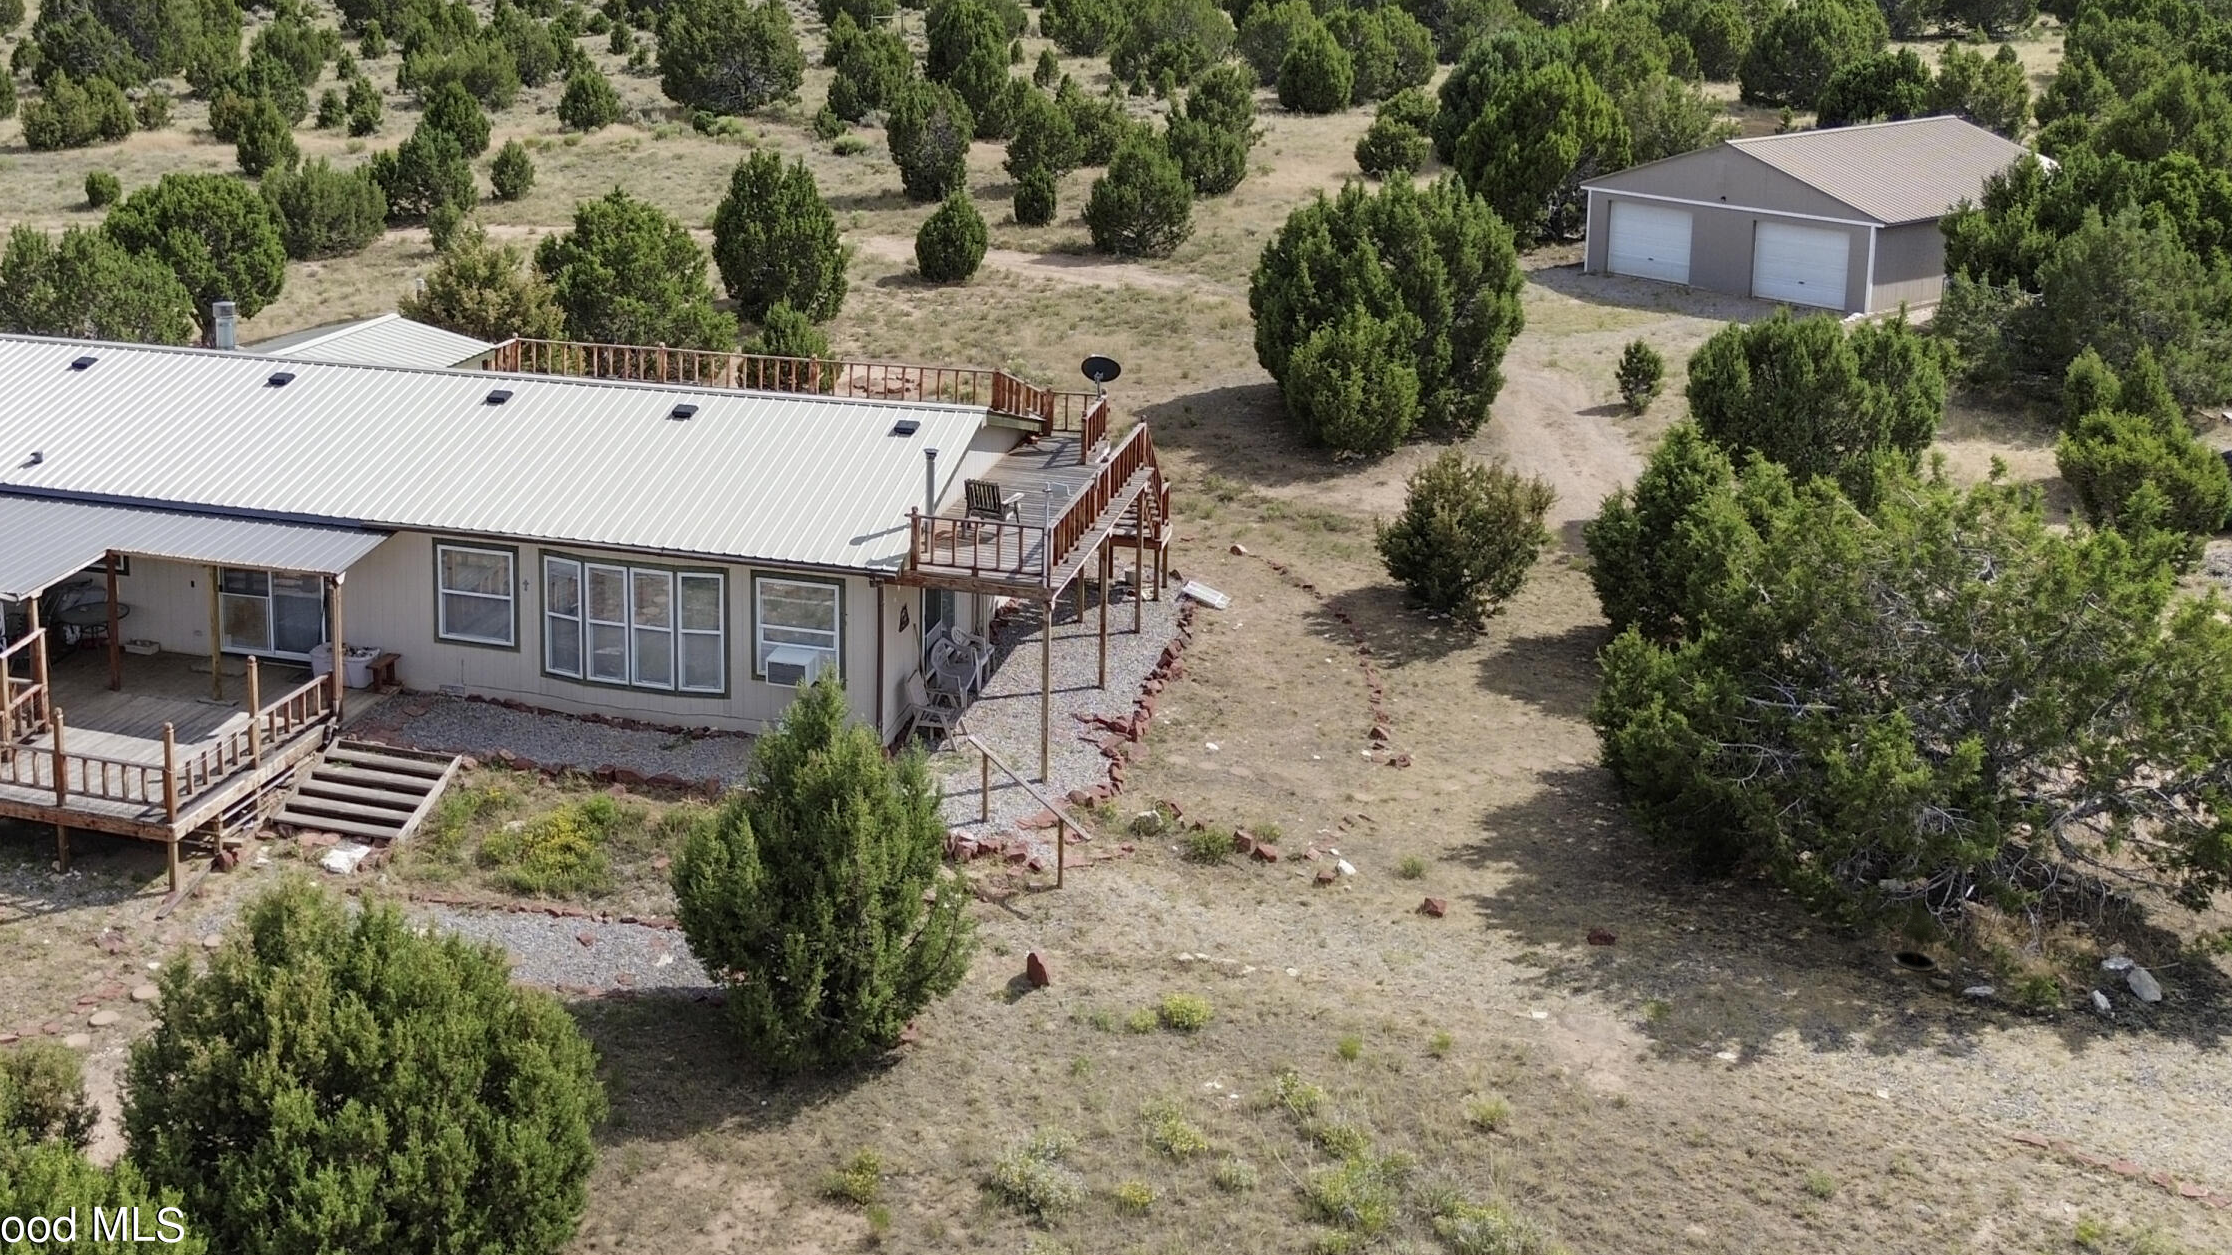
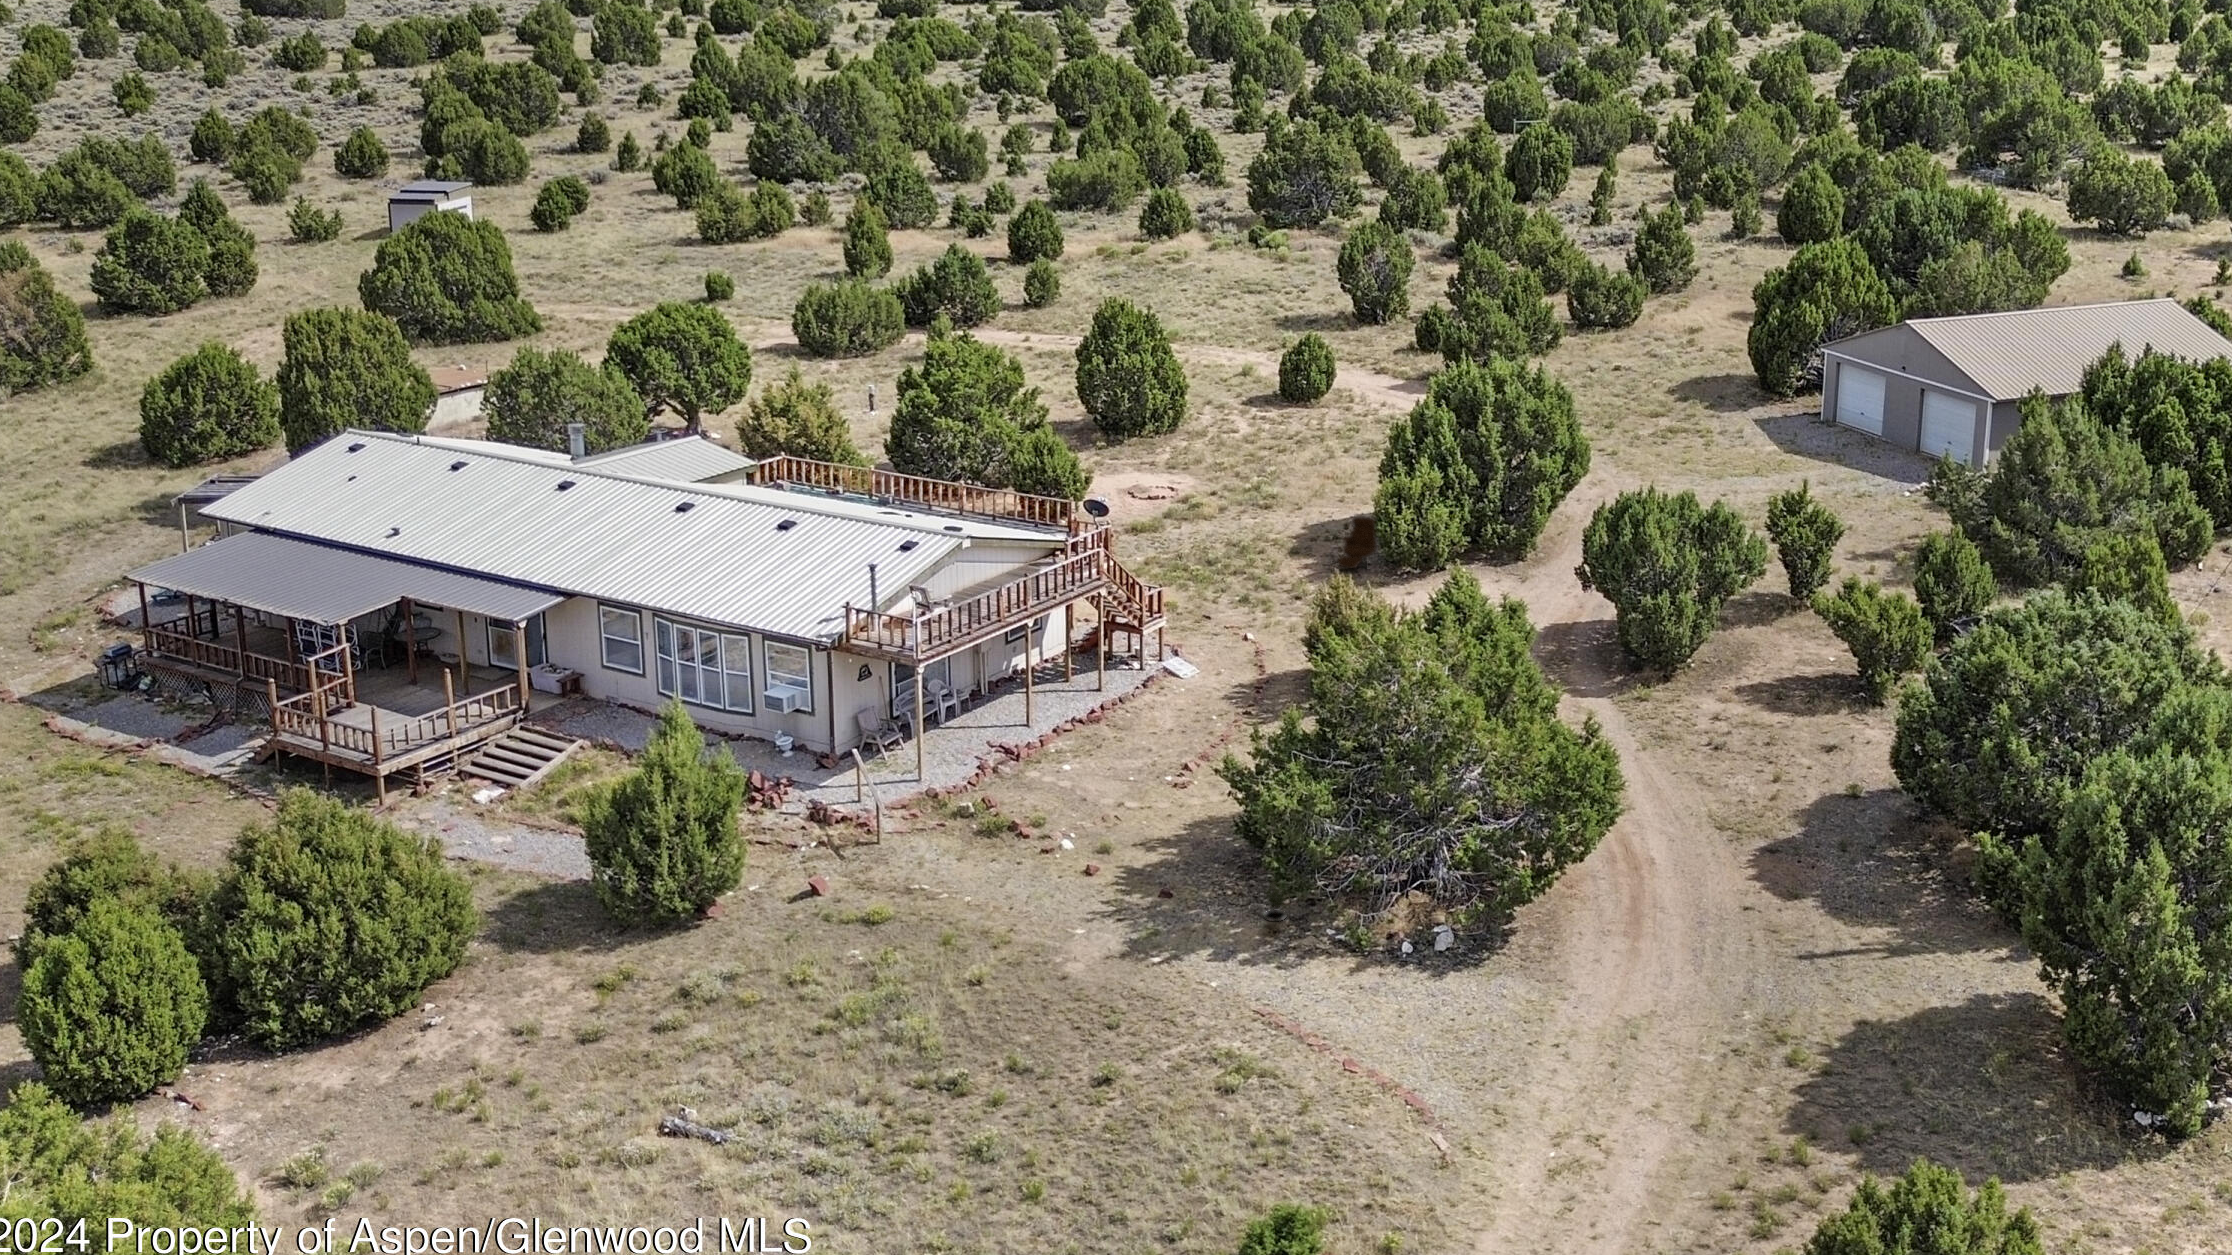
lounge chair: none [1277,395,1331,474] -> present [1338,516,1376,570]

